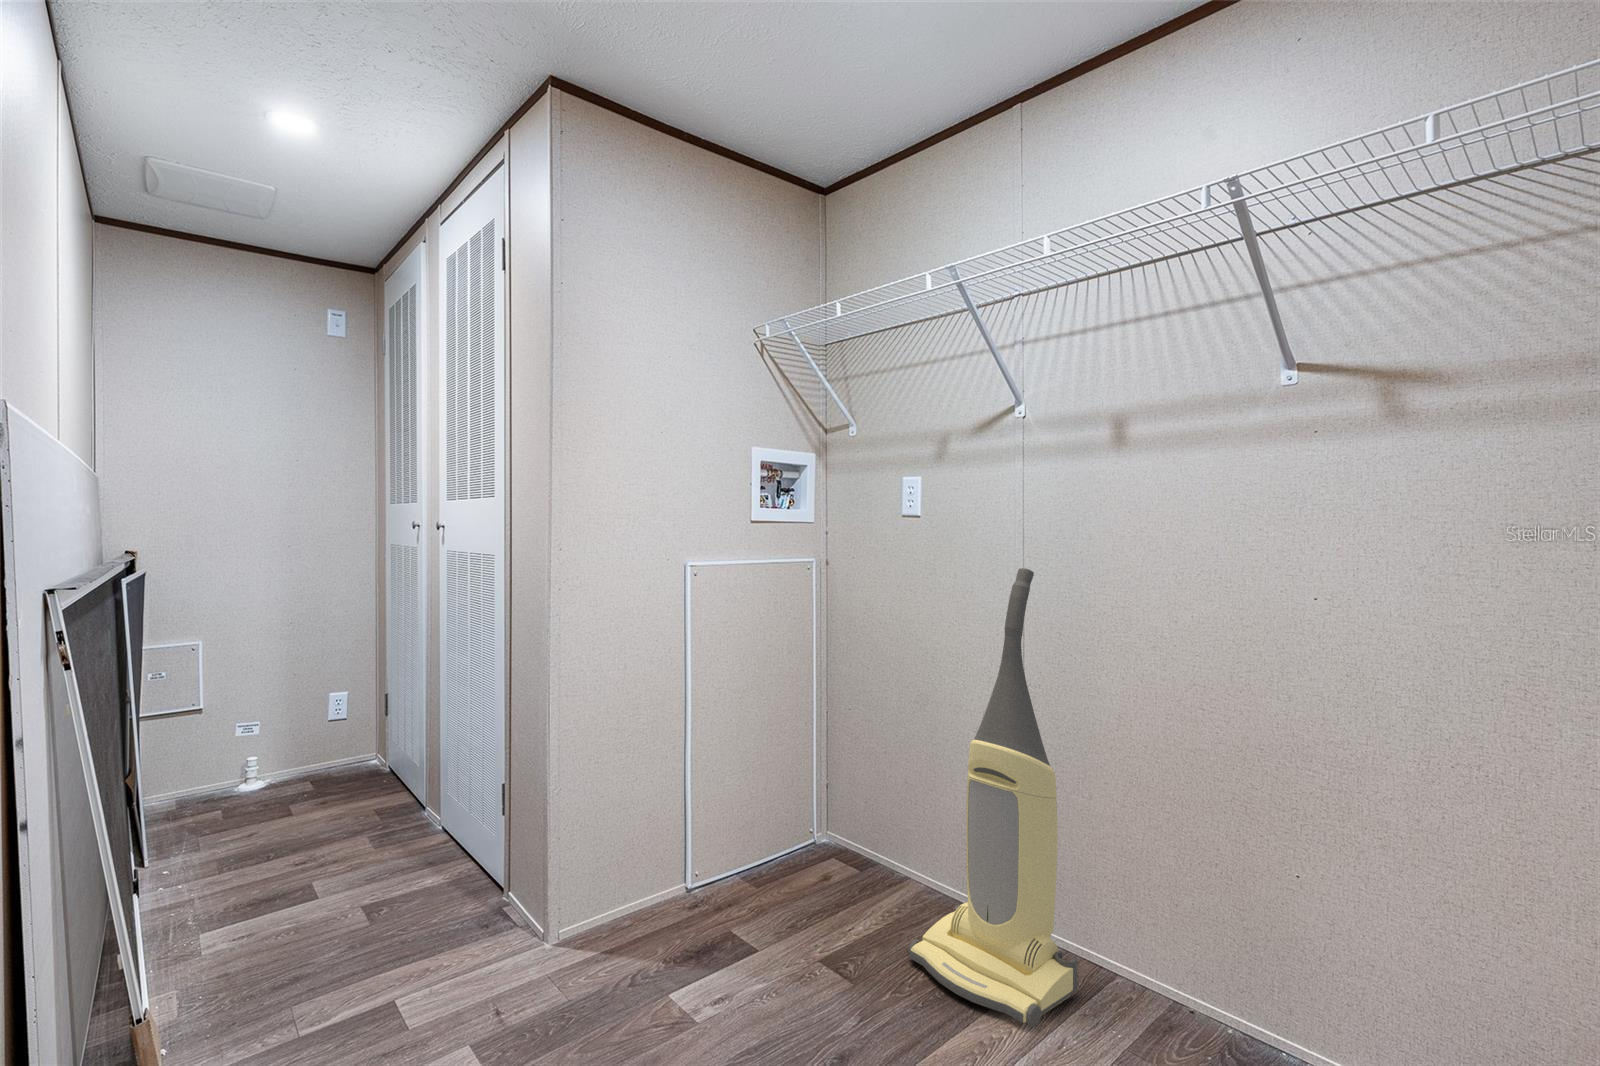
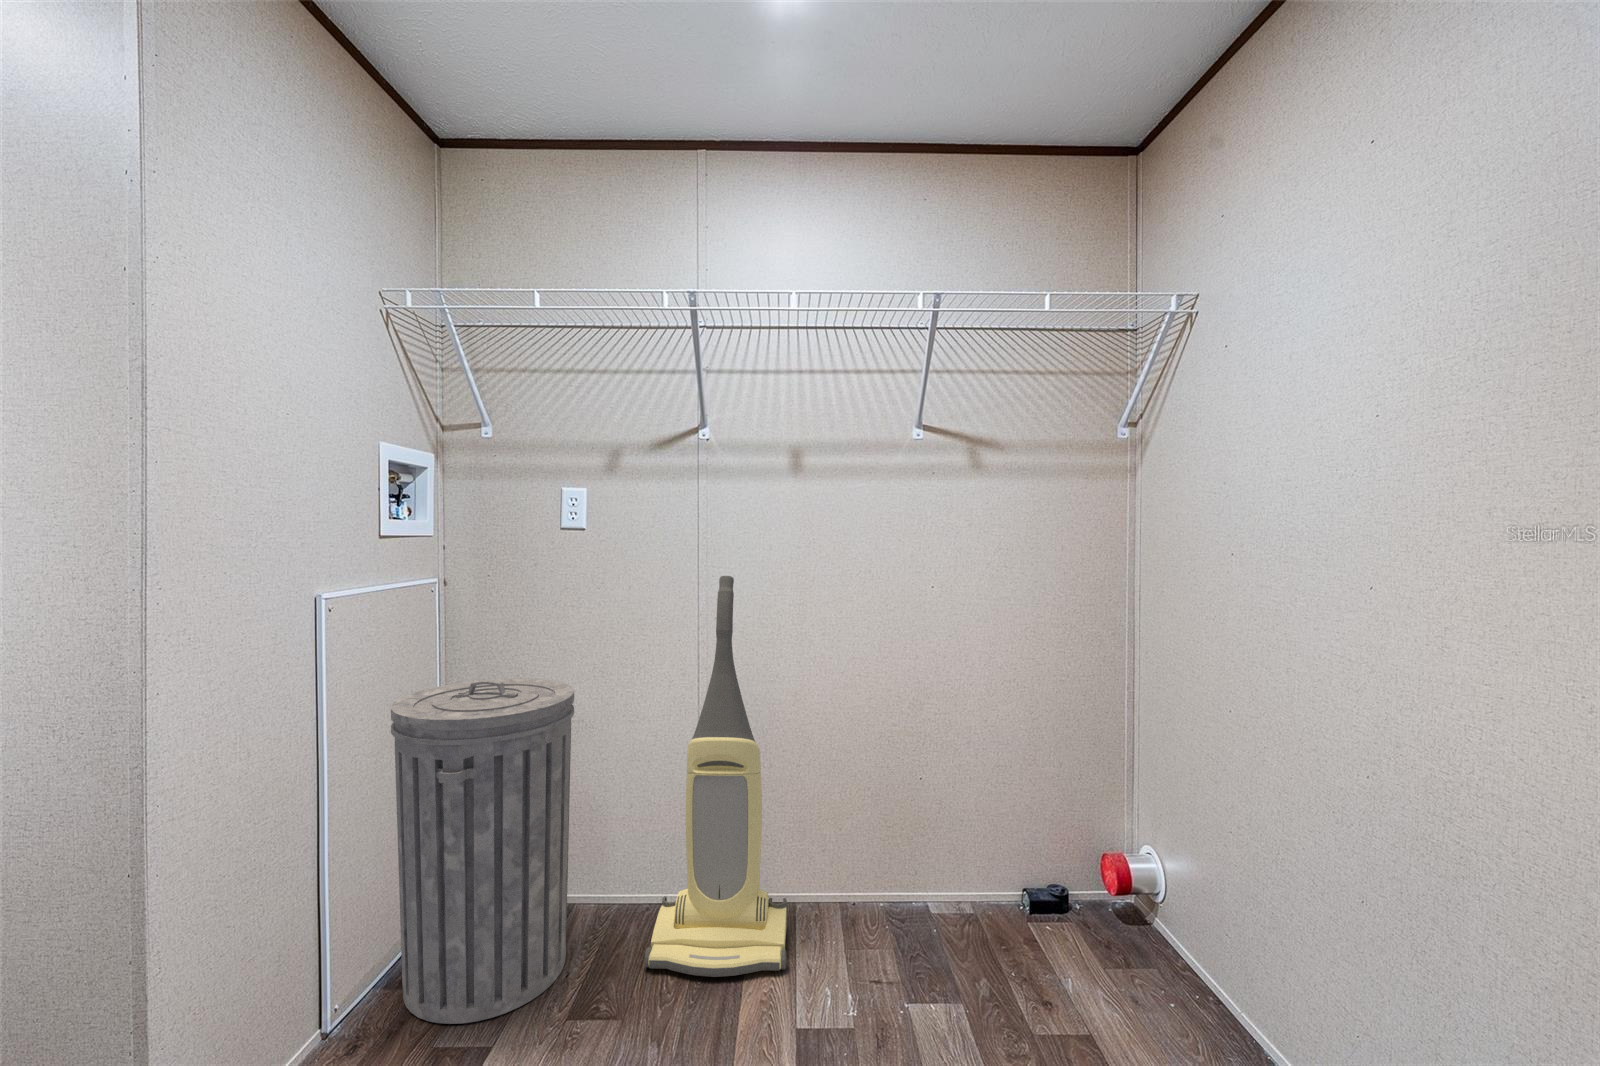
trash can: none [735,649,880,936] -> present [391,678,574,1024]

